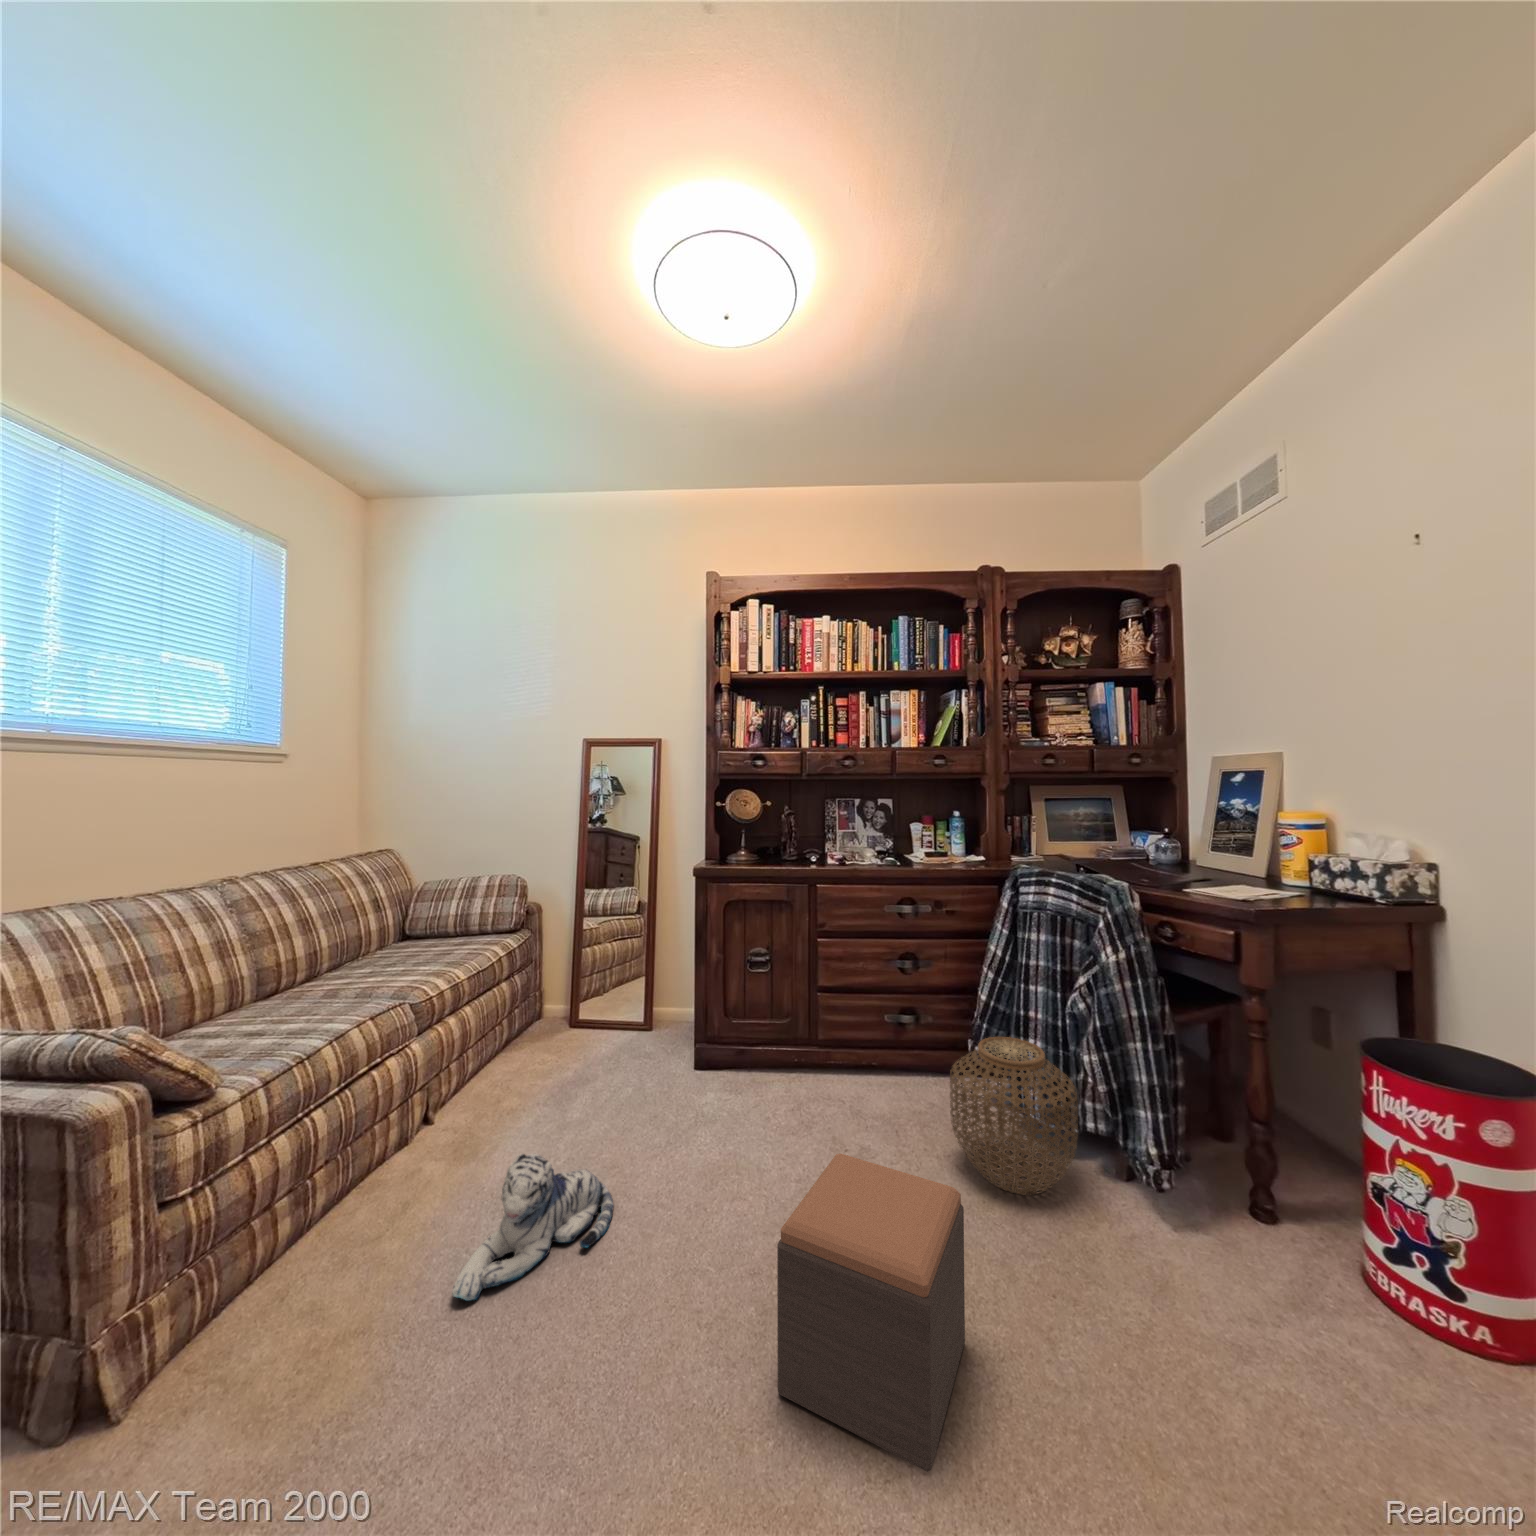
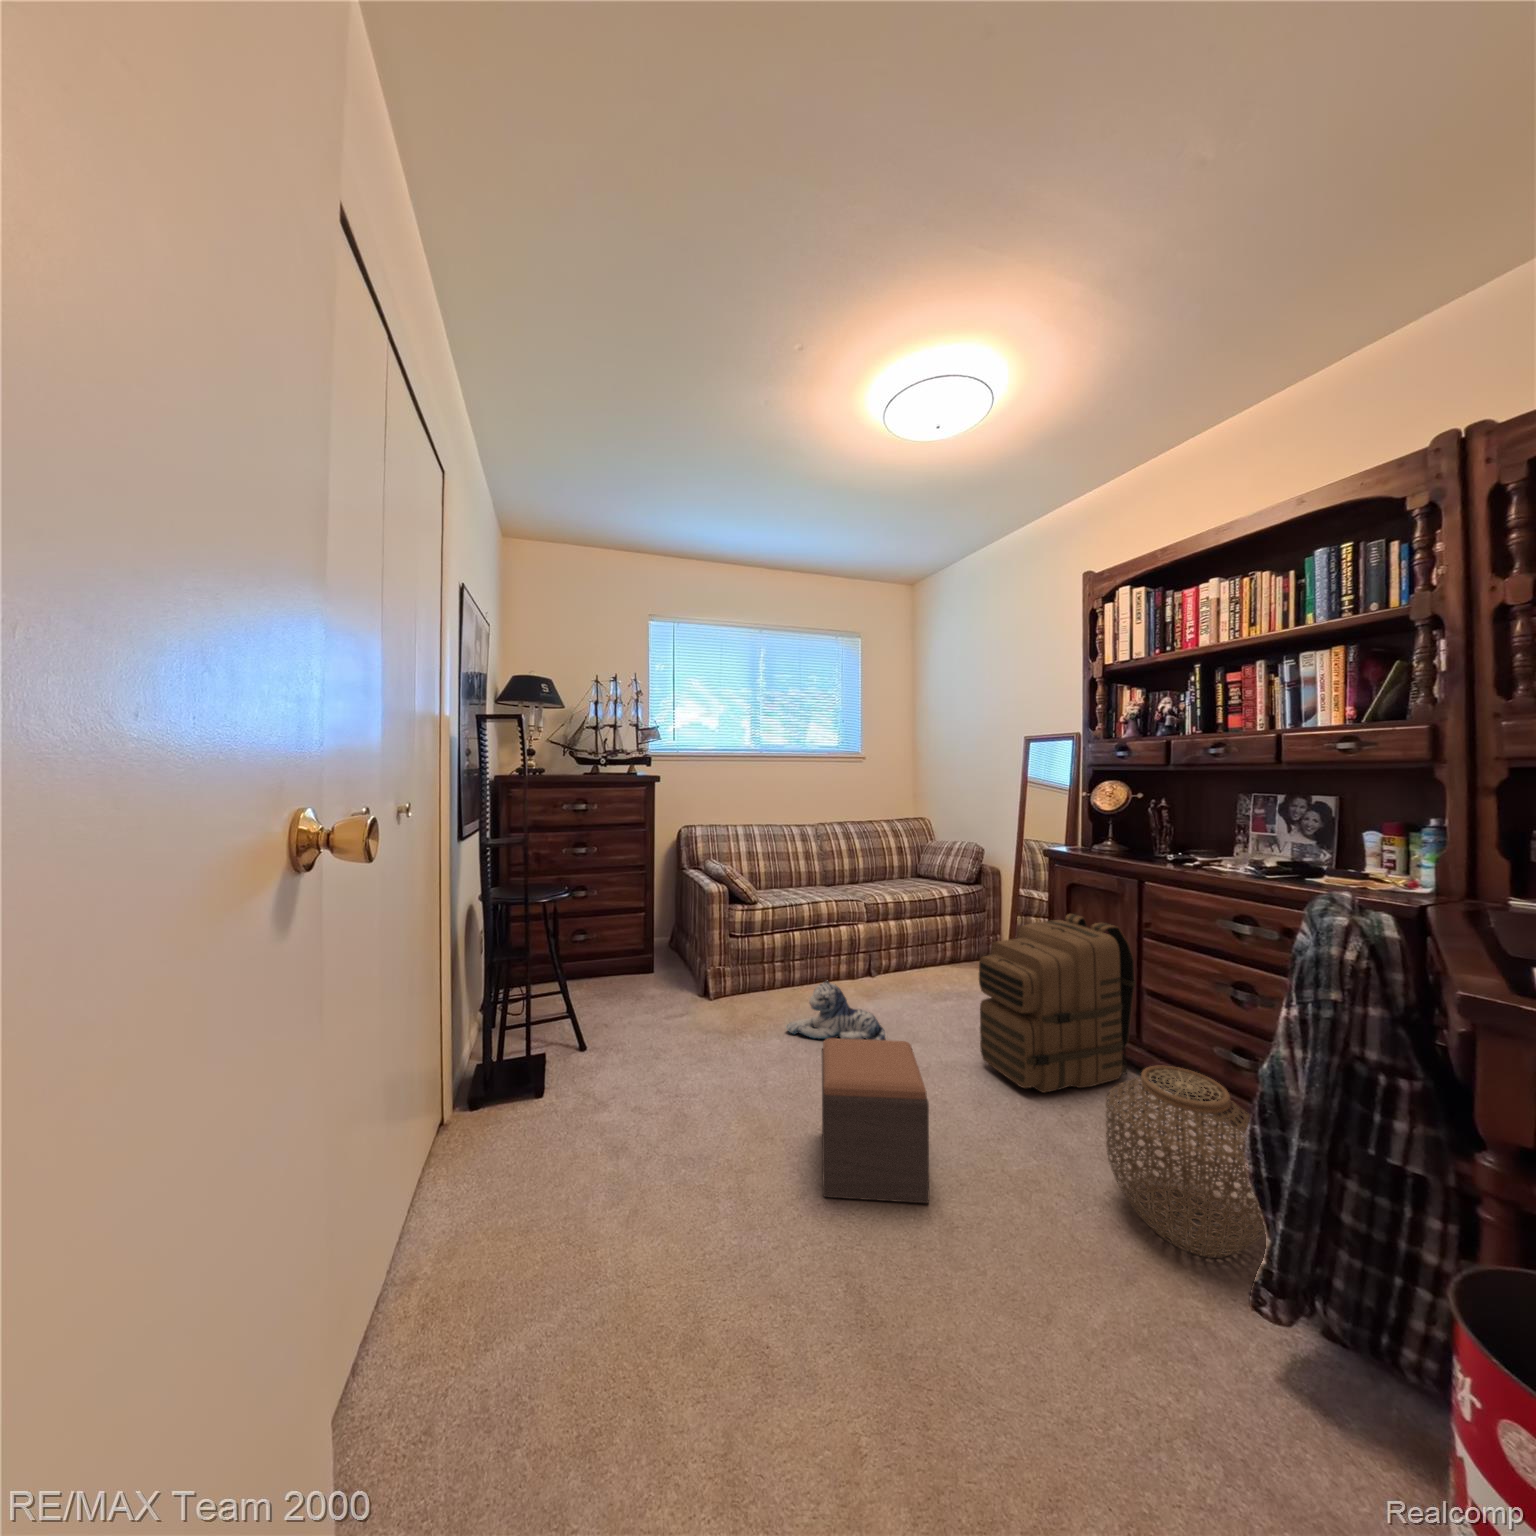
backpack: none [725,934,830,1147] -> present [979,914,1136,1093]

